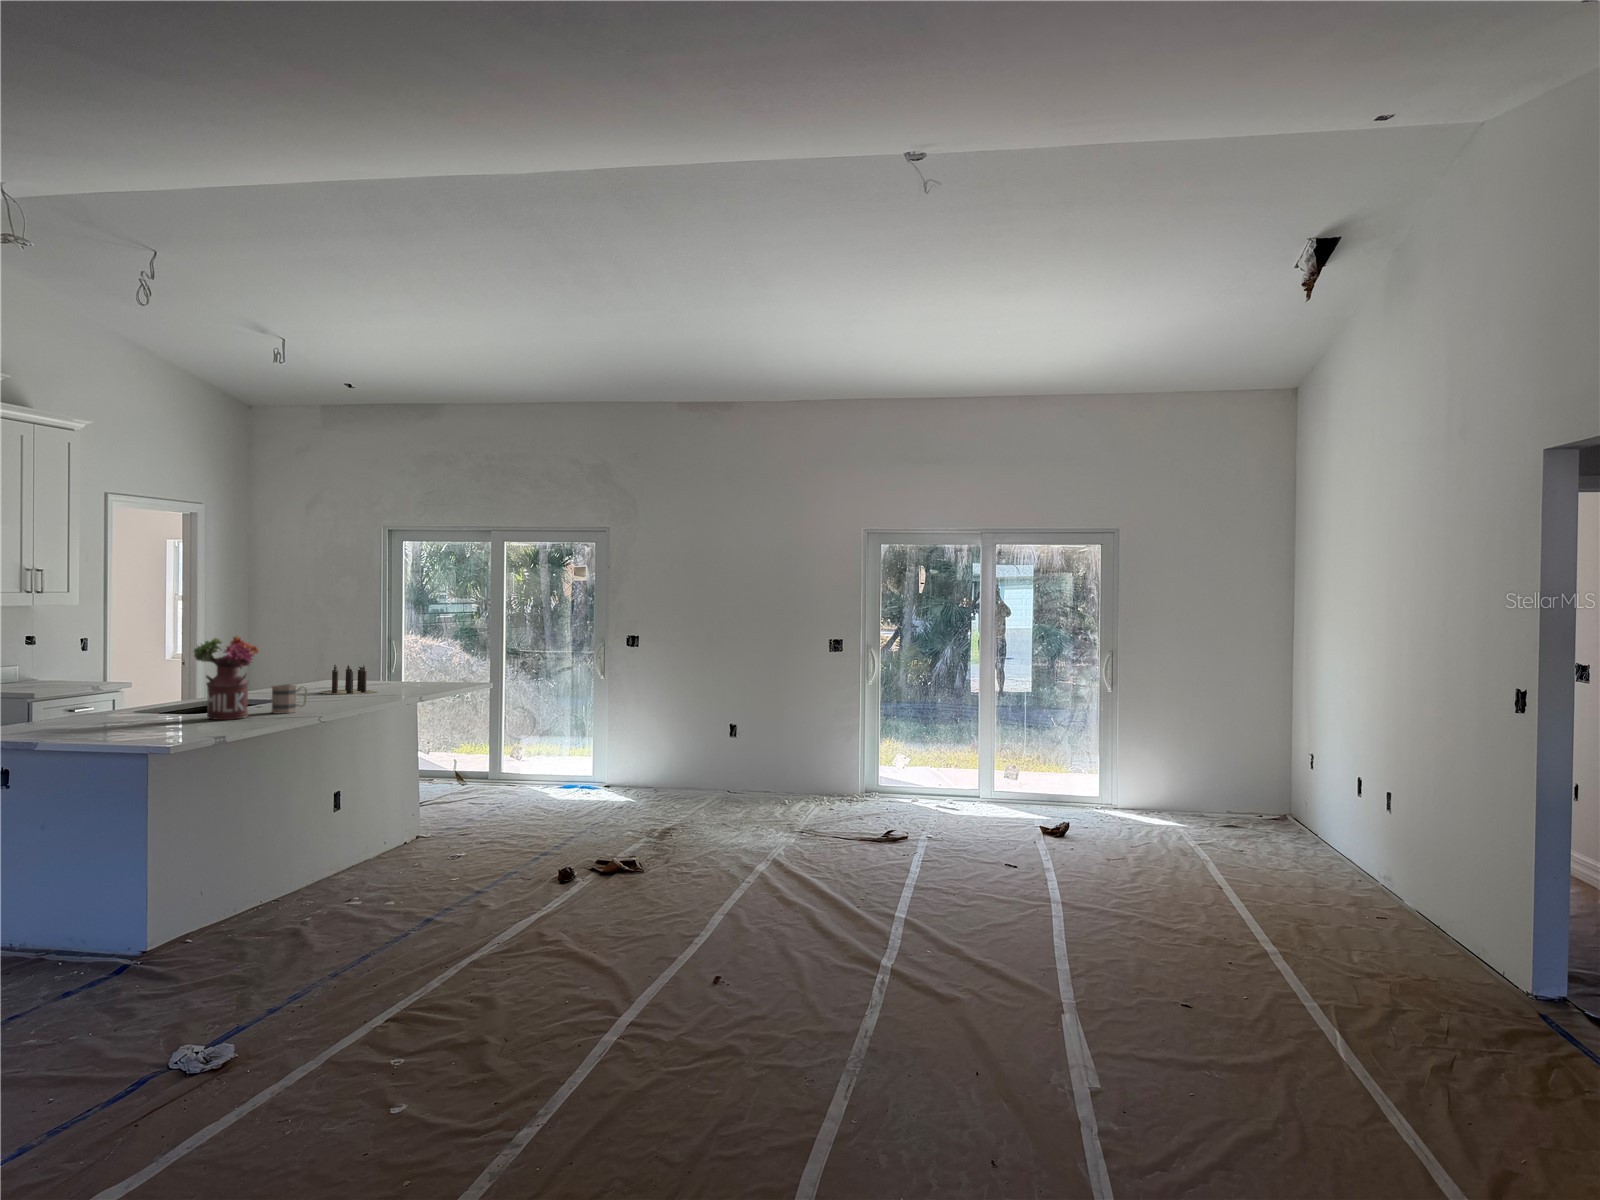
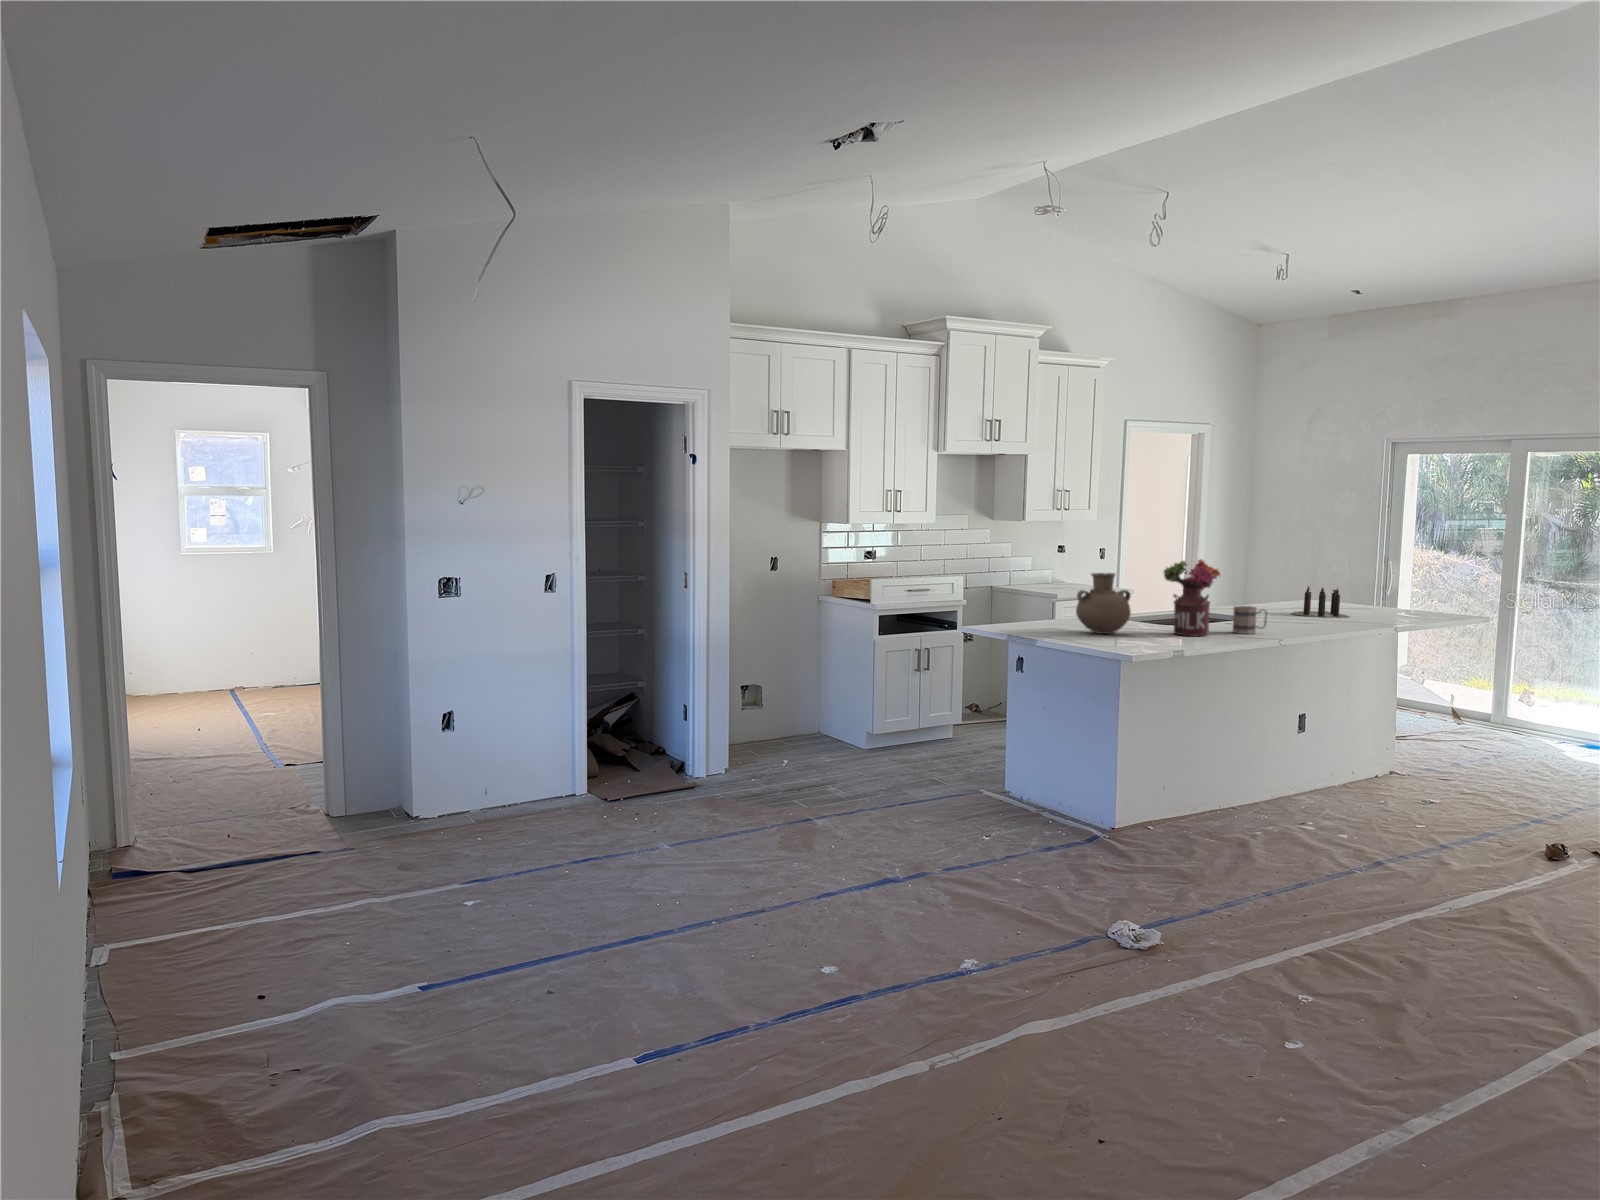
vase: none [83,654,155,726] -> present [1076,573,1131,634]

